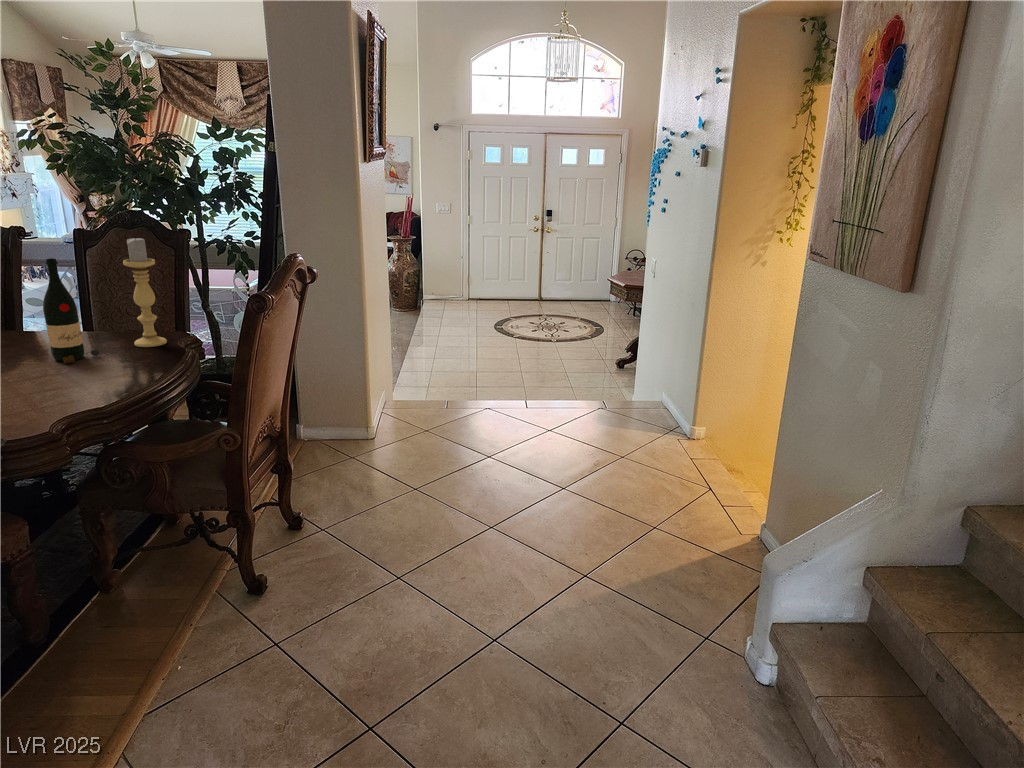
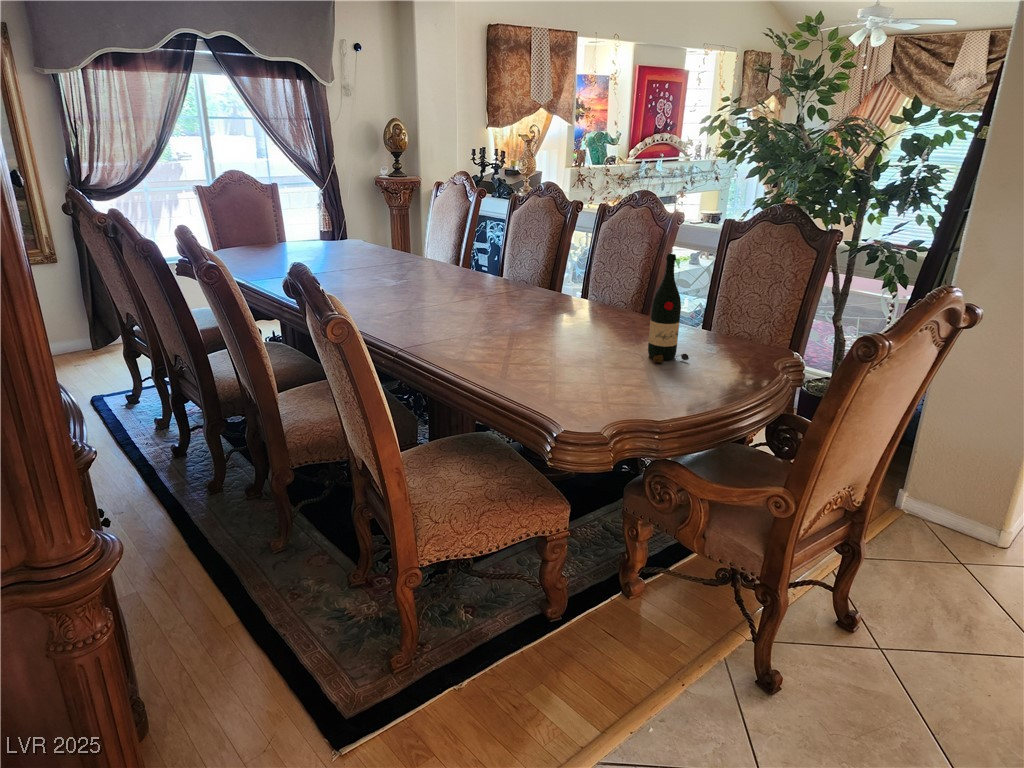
candle holder: present [123,237,167,347] -> none [728,238,775,364]

